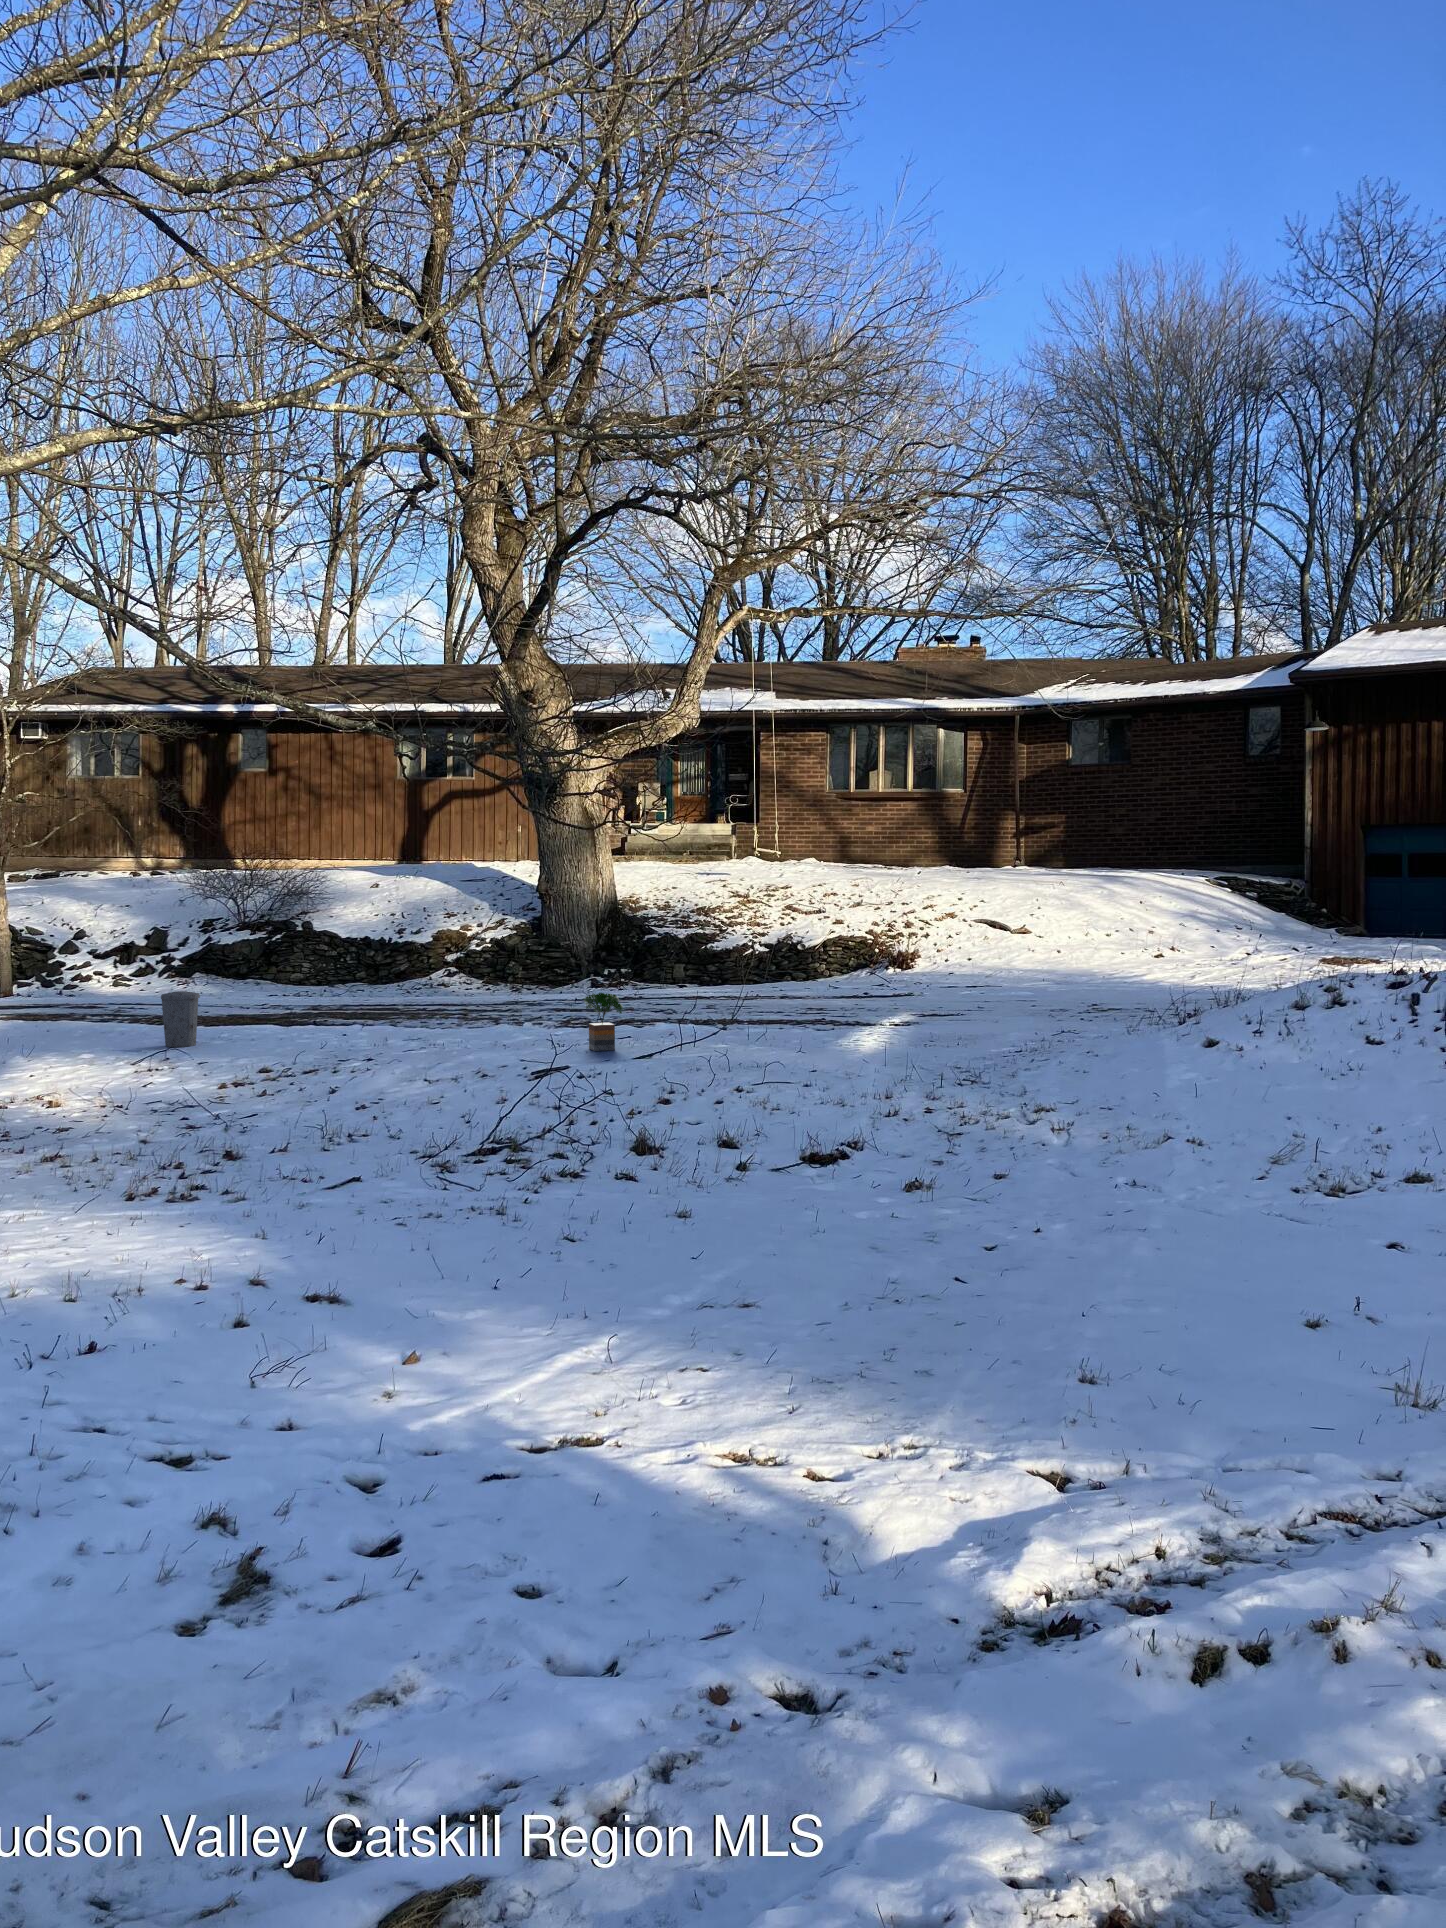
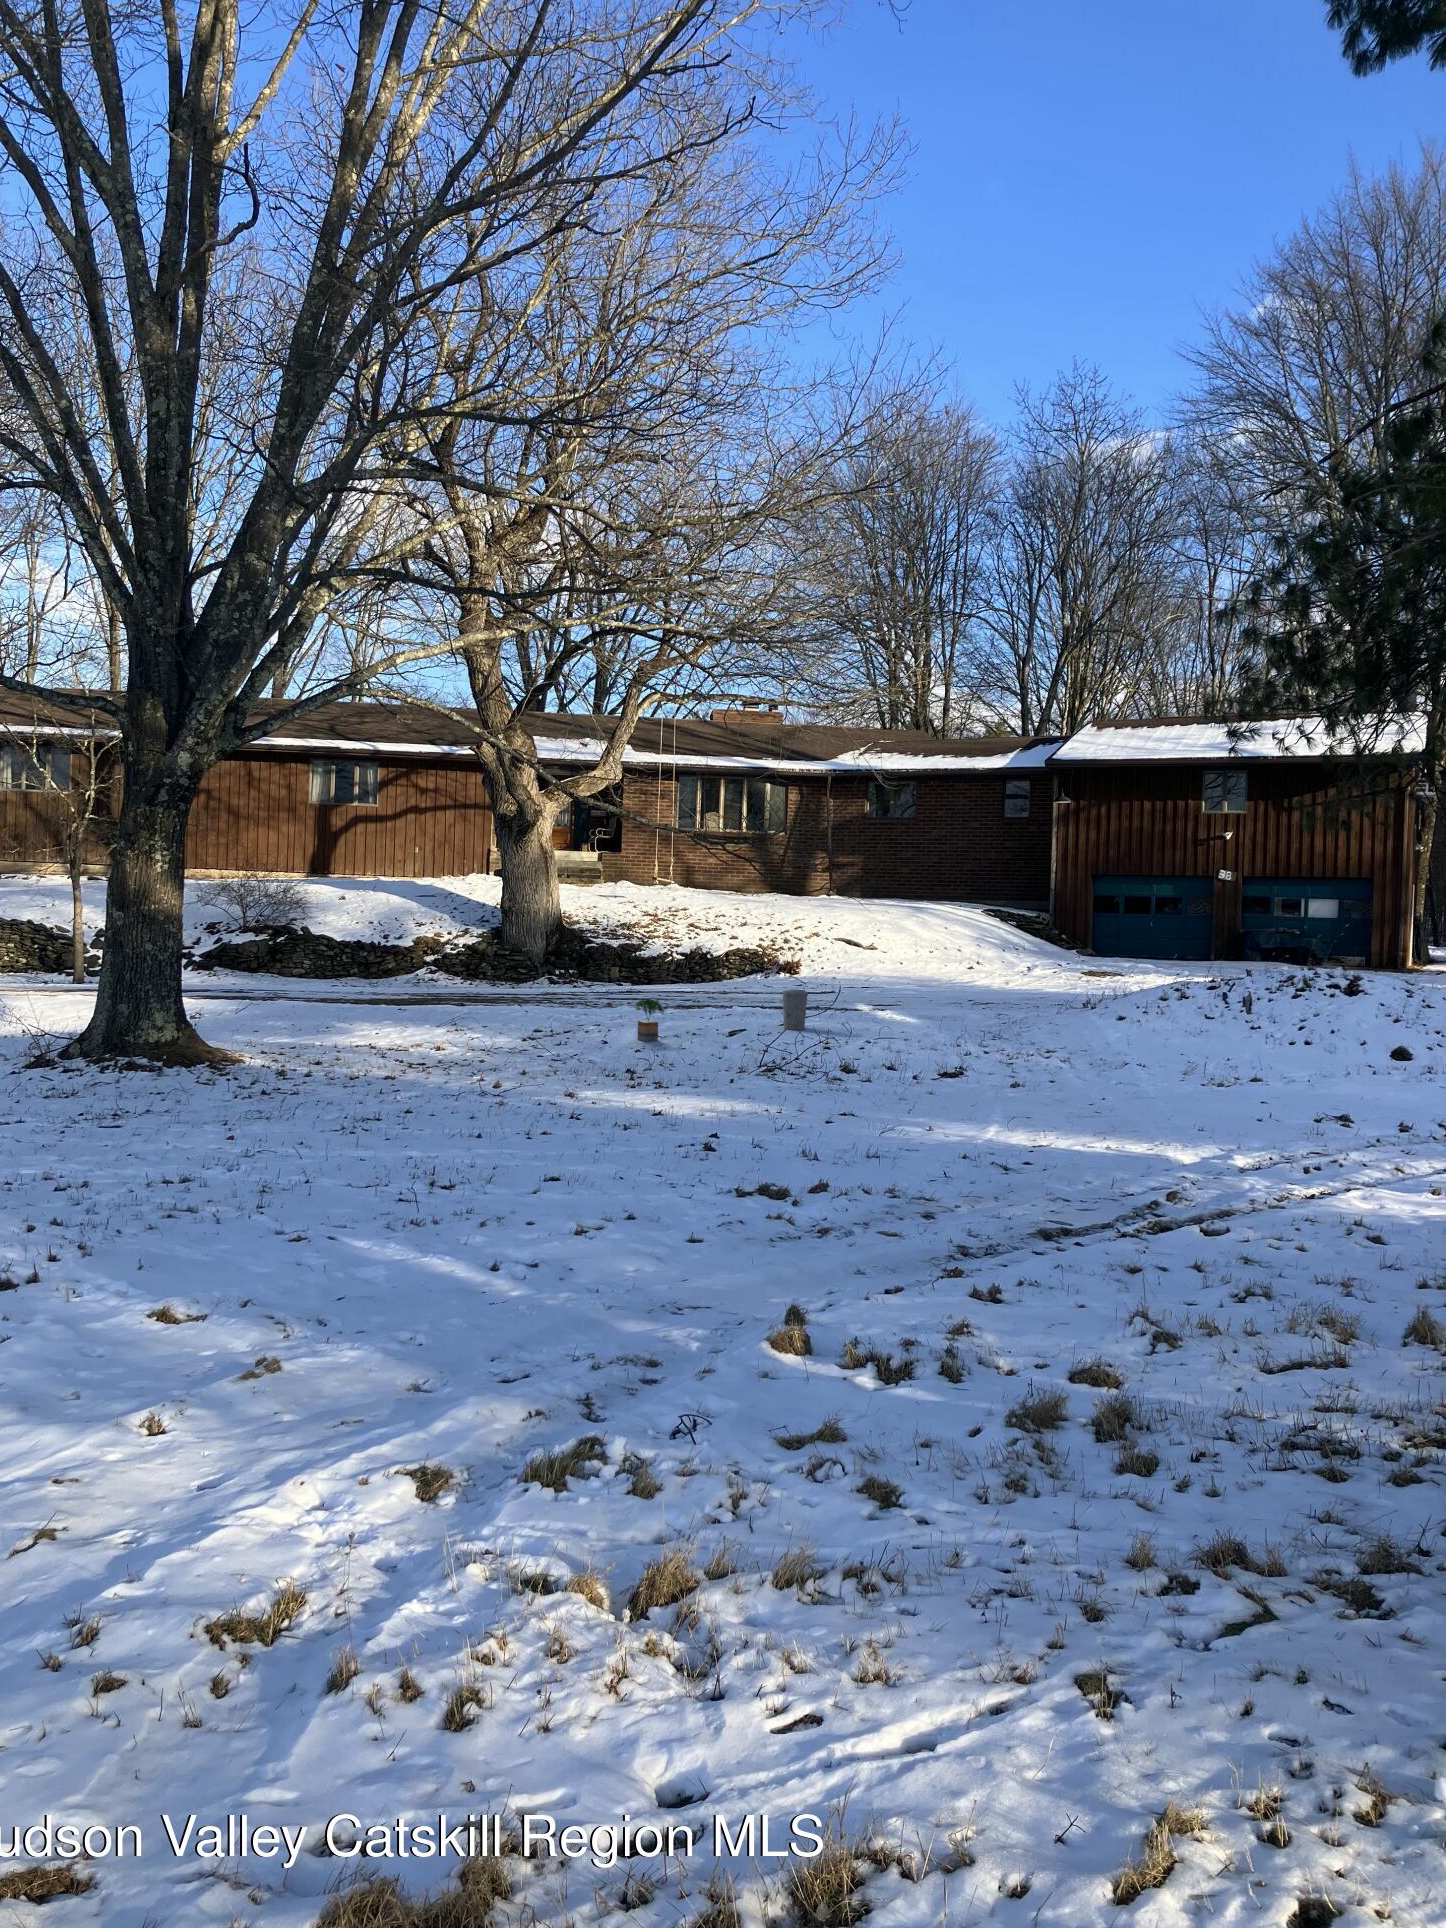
trash can: present [161,991,200,1047] -> present [782,990,808,1030]

